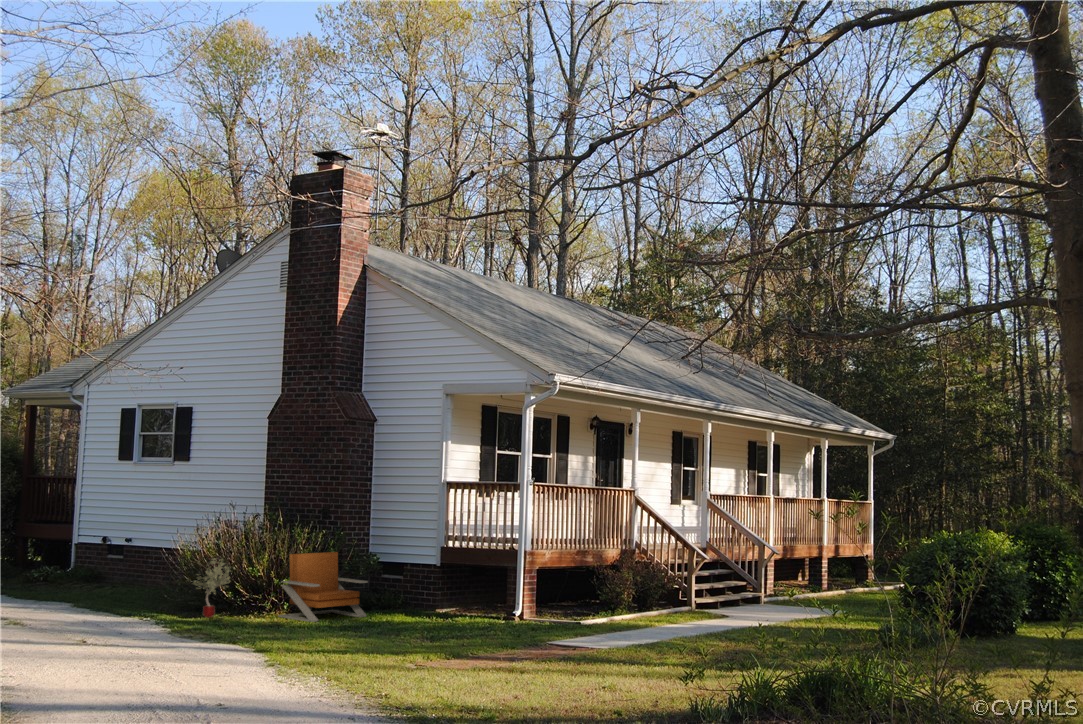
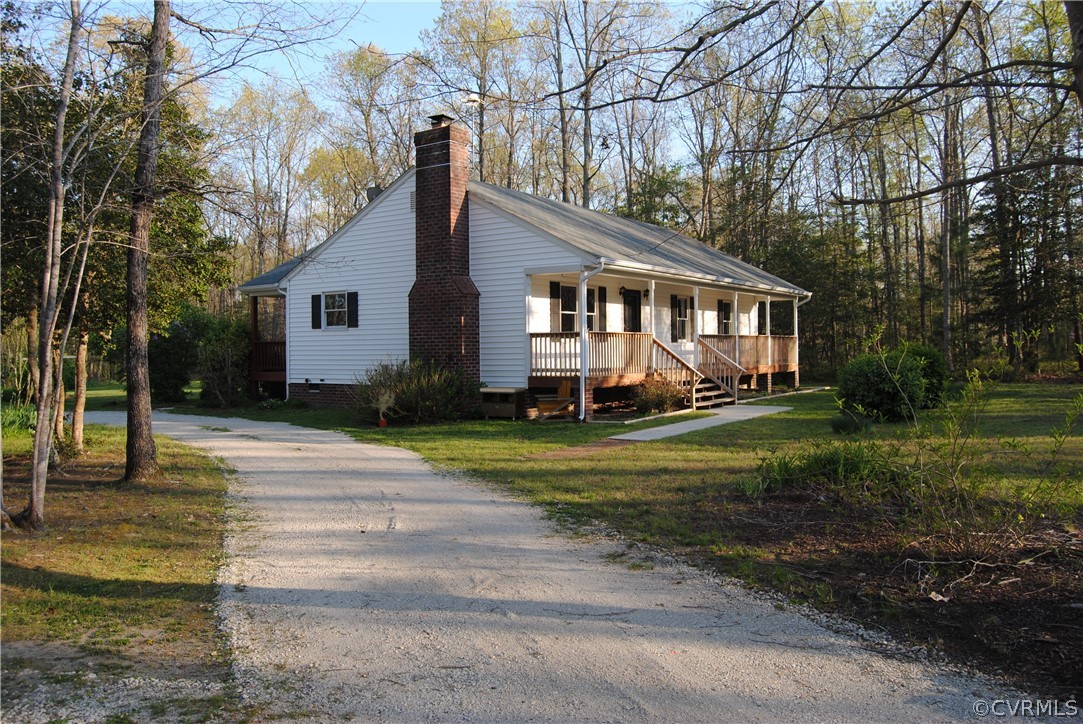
lounge chair: present [278,552,367,622] -> present [535,380,574,422]
storage bench: none [364,561,436,614] -> present [480,387,526,420]

